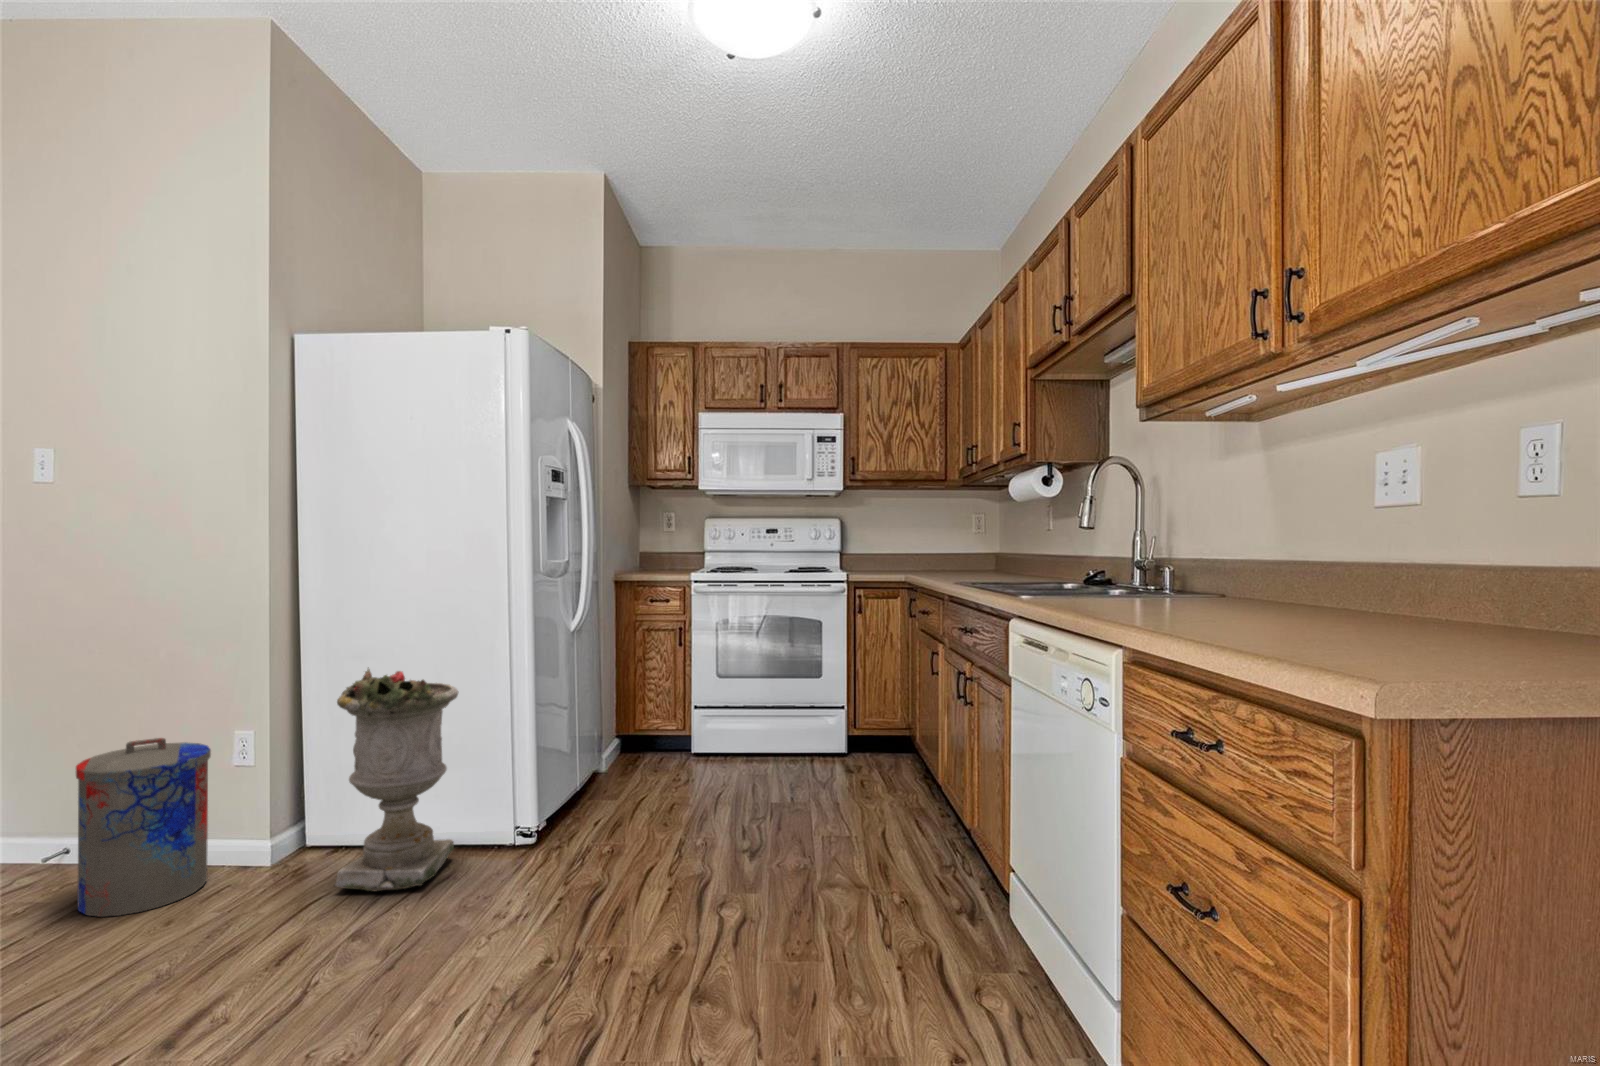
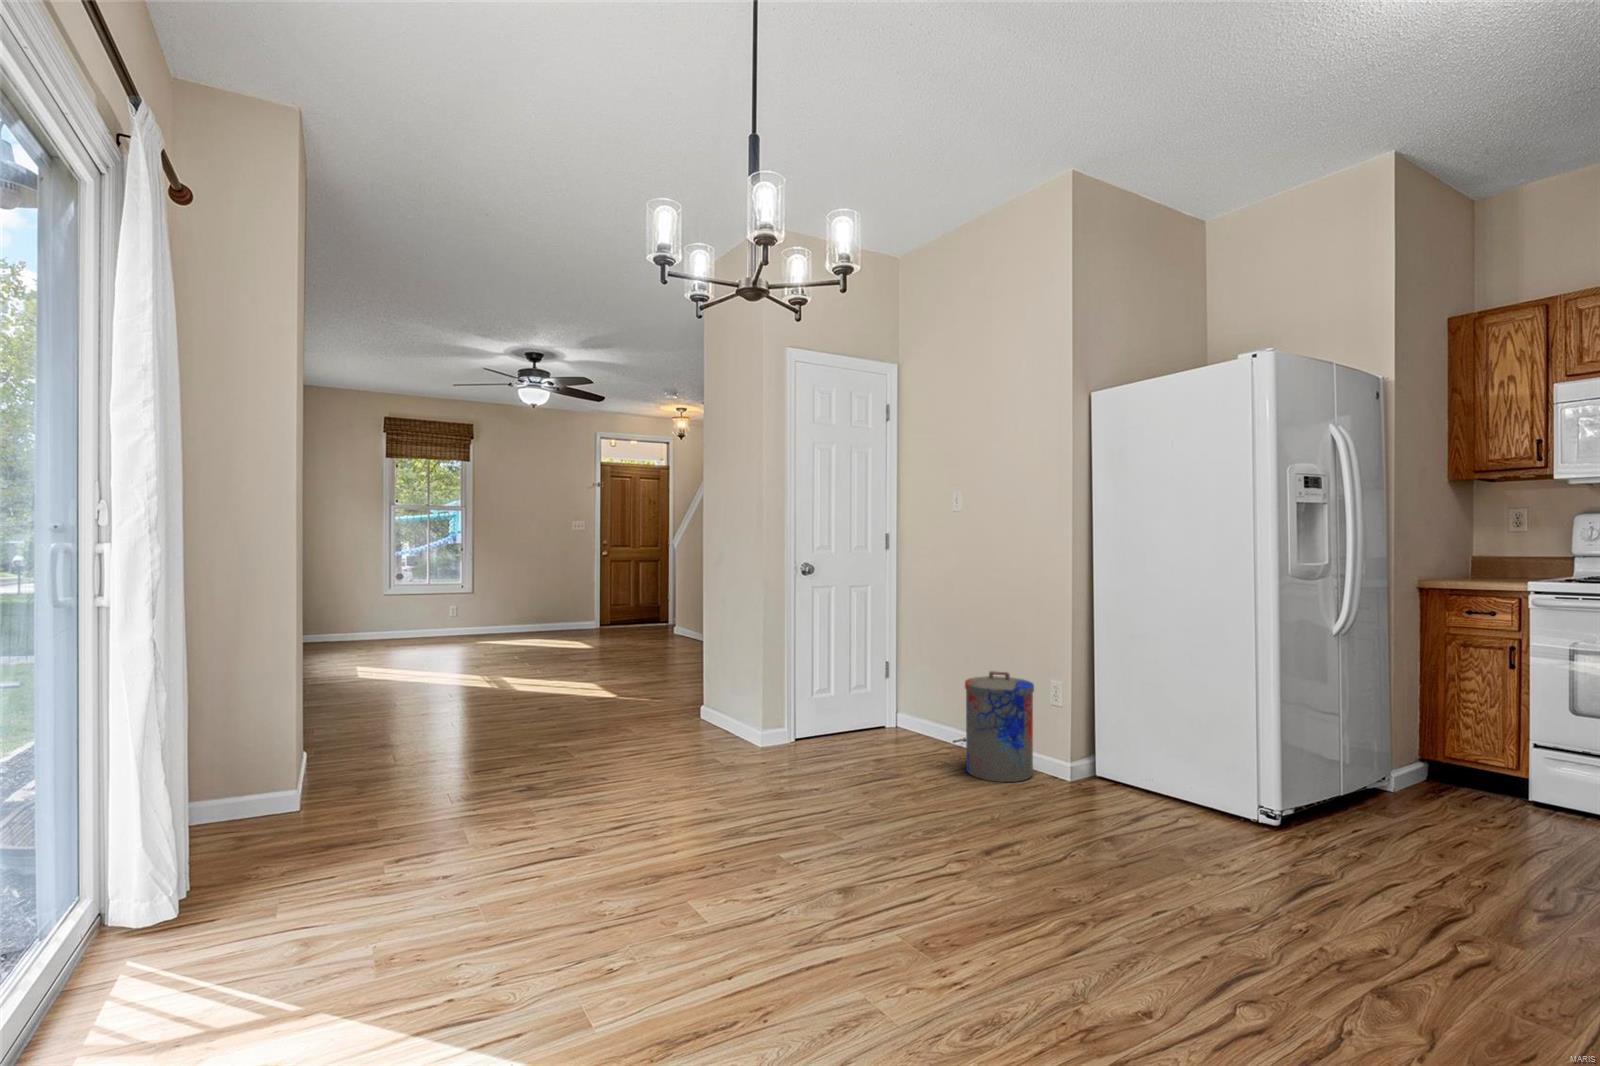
planter: present [334,669,458,891] -> none [1104,642,1203,824]

